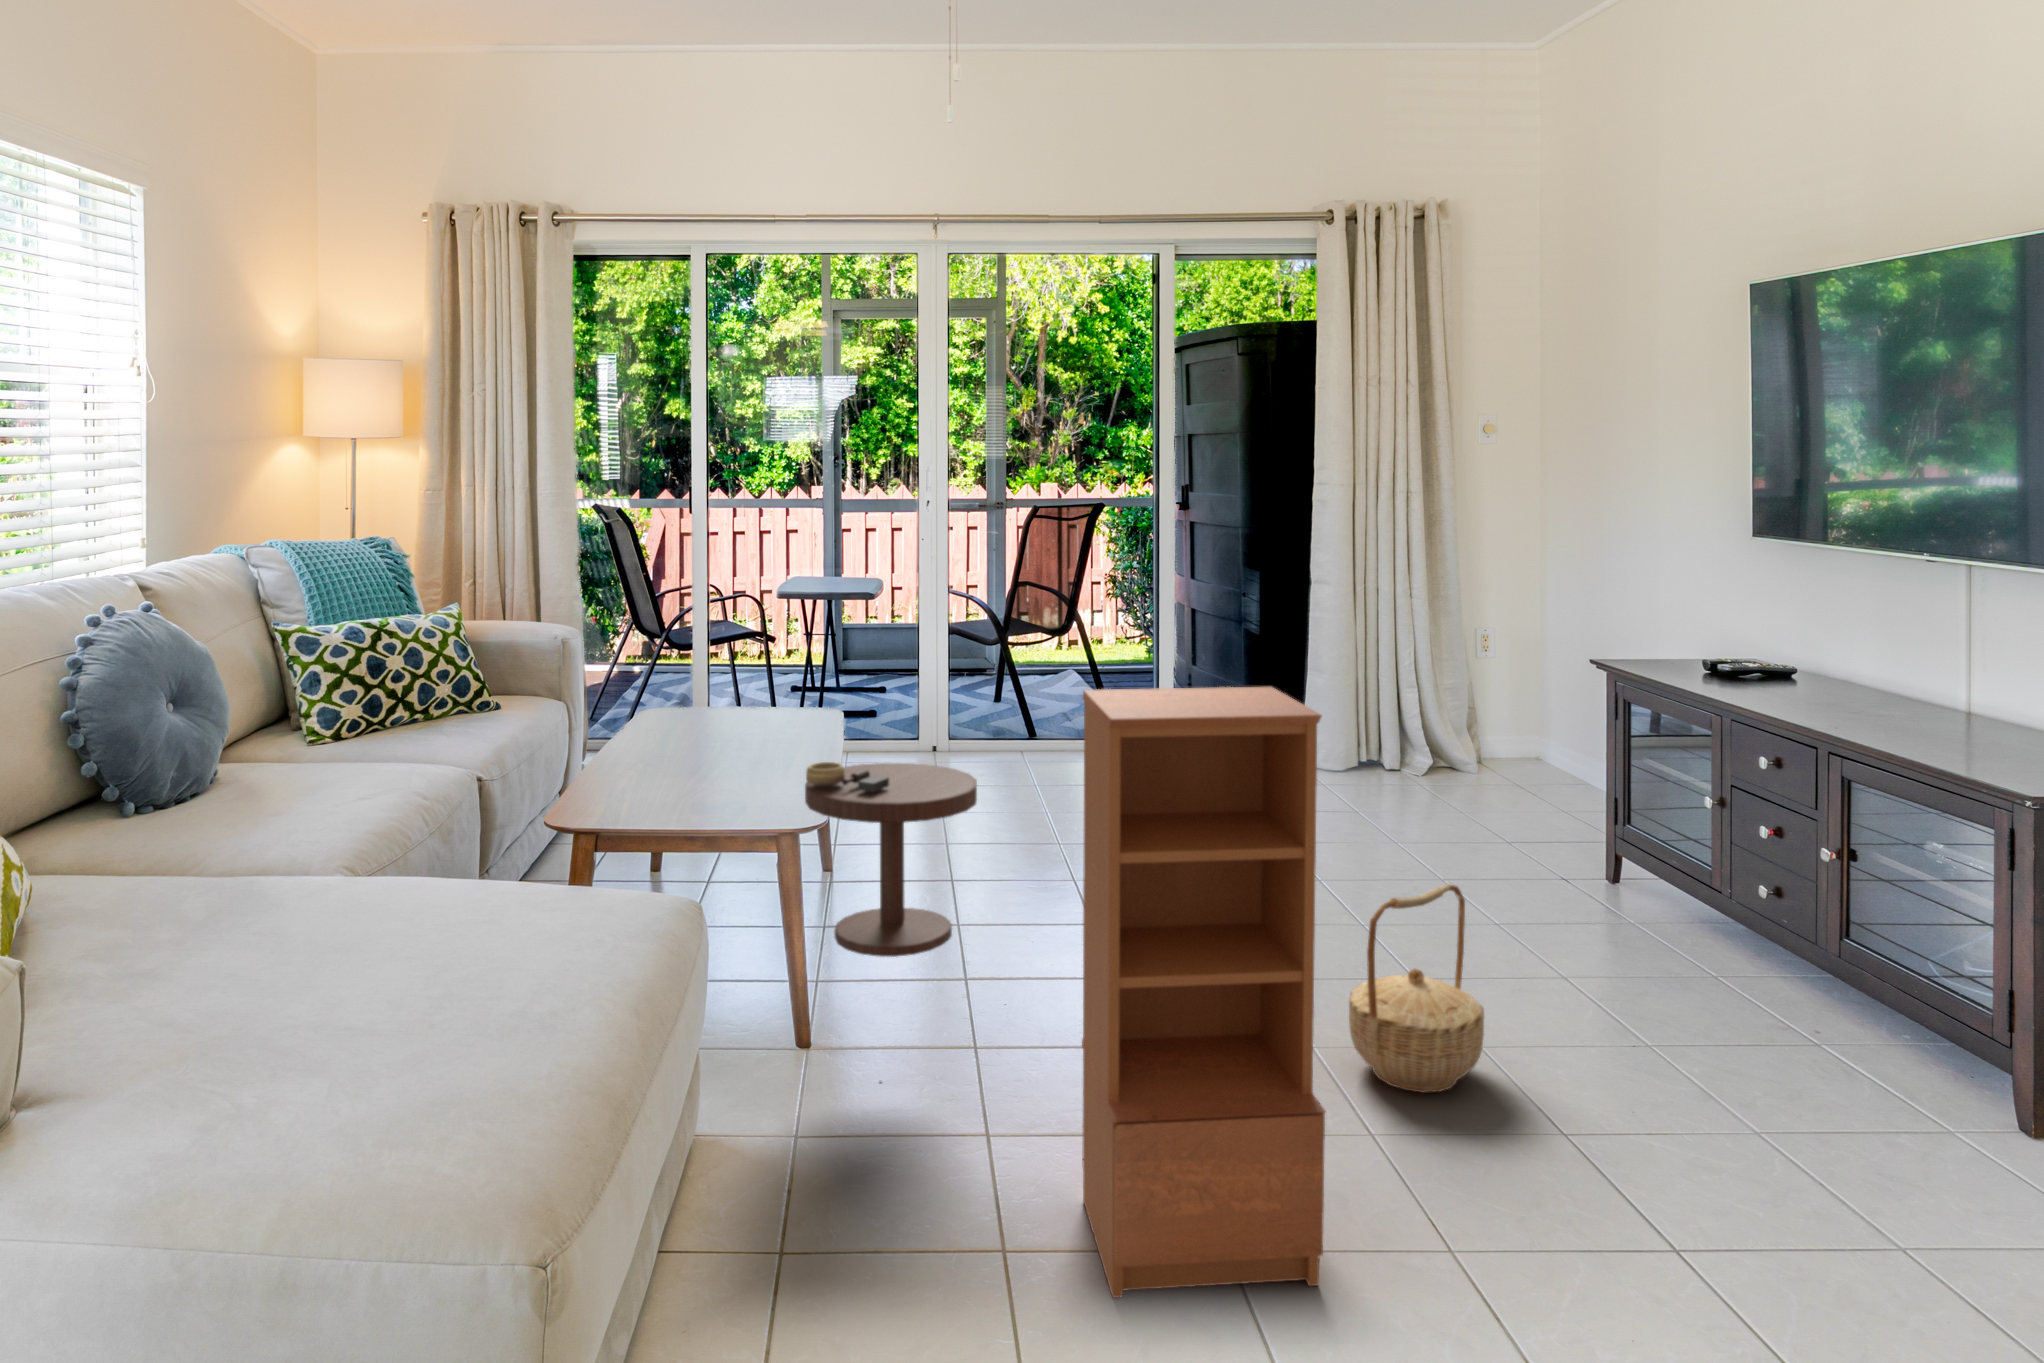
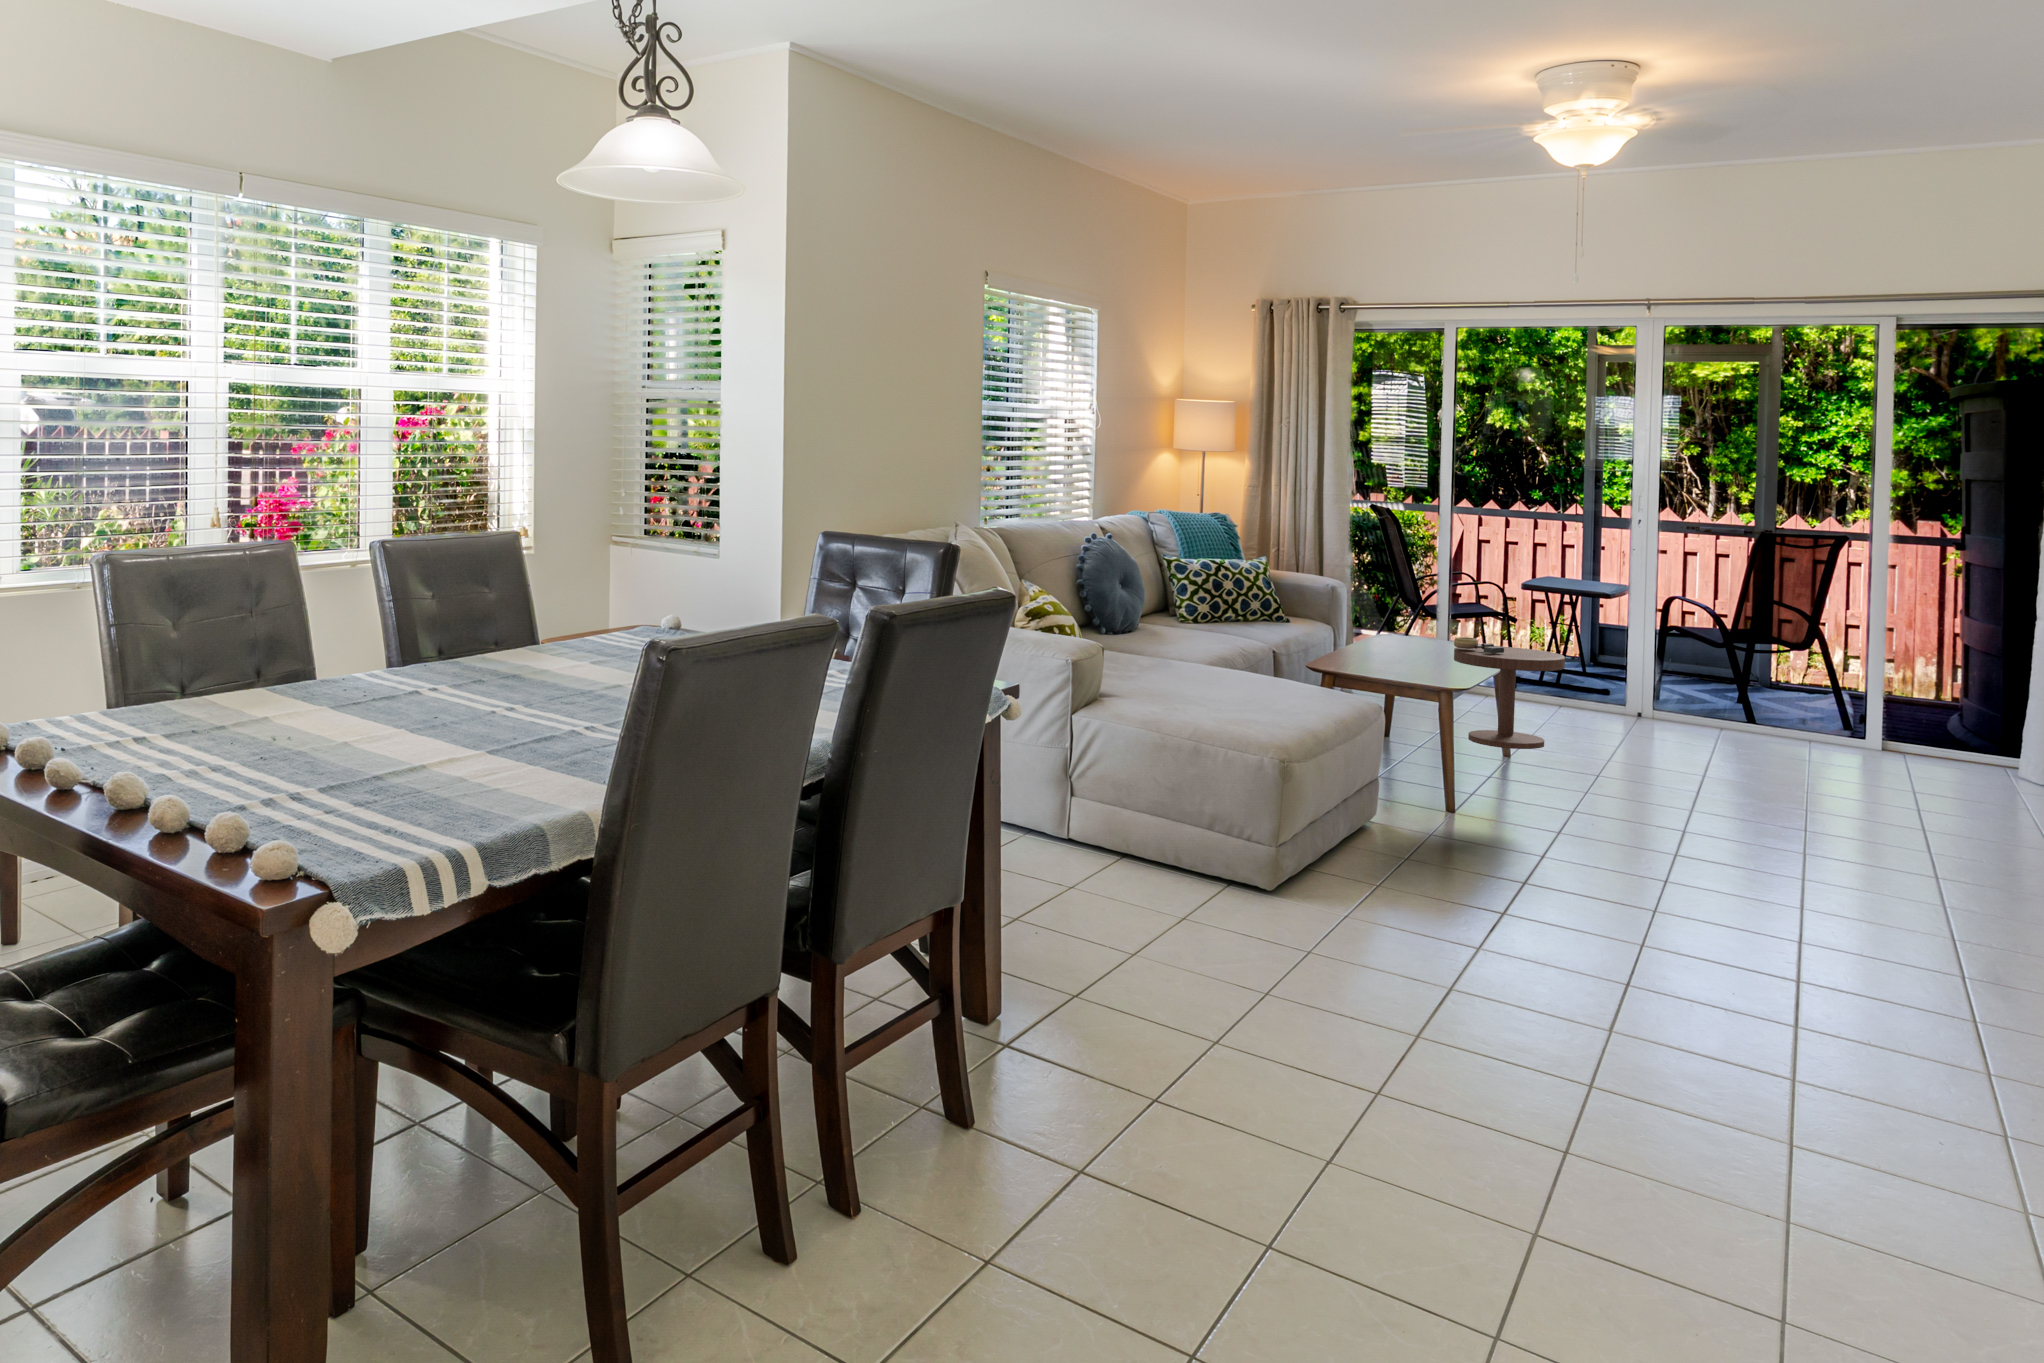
bookcase: present [1082,687,1325,1298] -> none [1583,594,1732,922]
basket: present [1349,884,1484,1093] -> none [1842,764,1958,900]

